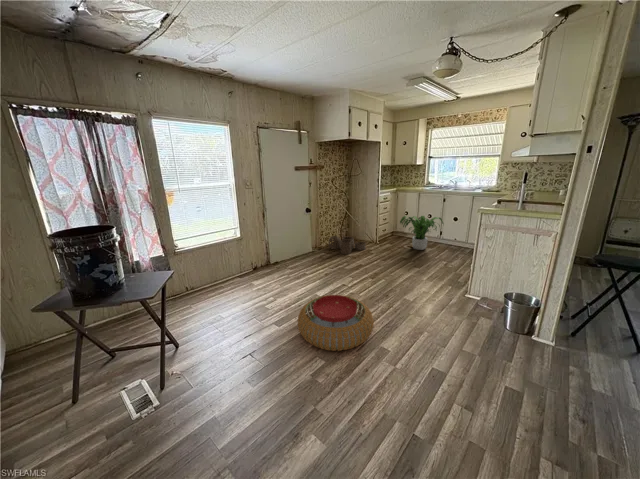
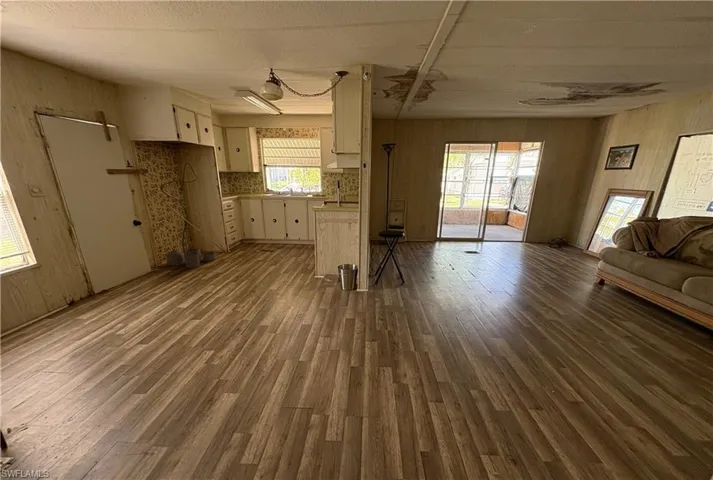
potted plant: present [400,216,443,250] -> none [248,219,288,250]
pouf: present [298,295,374,351] -> none [154,303,246,362]

